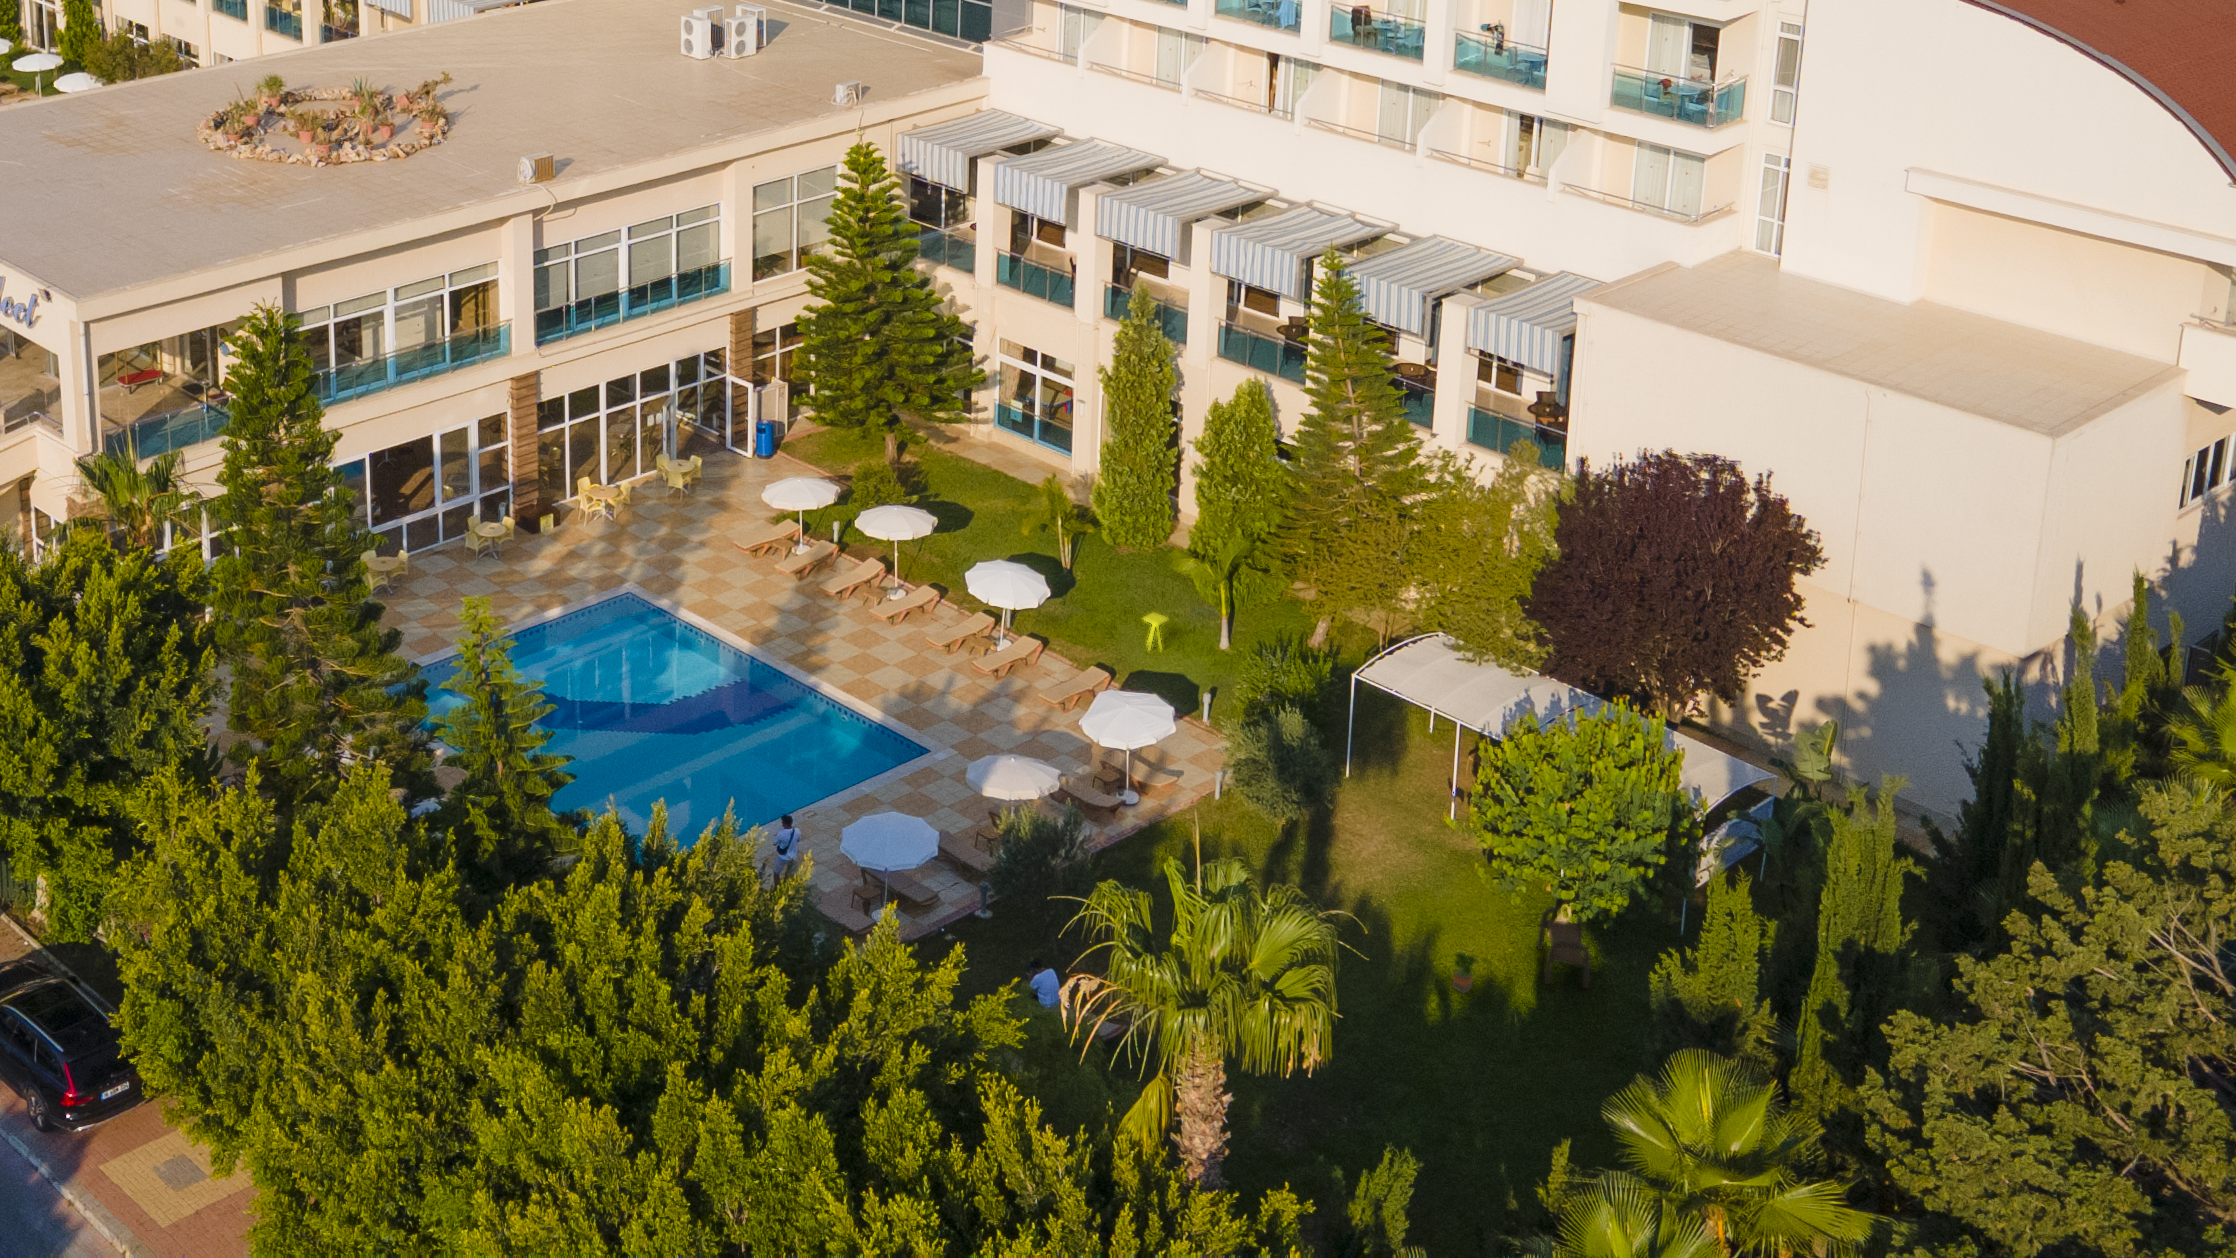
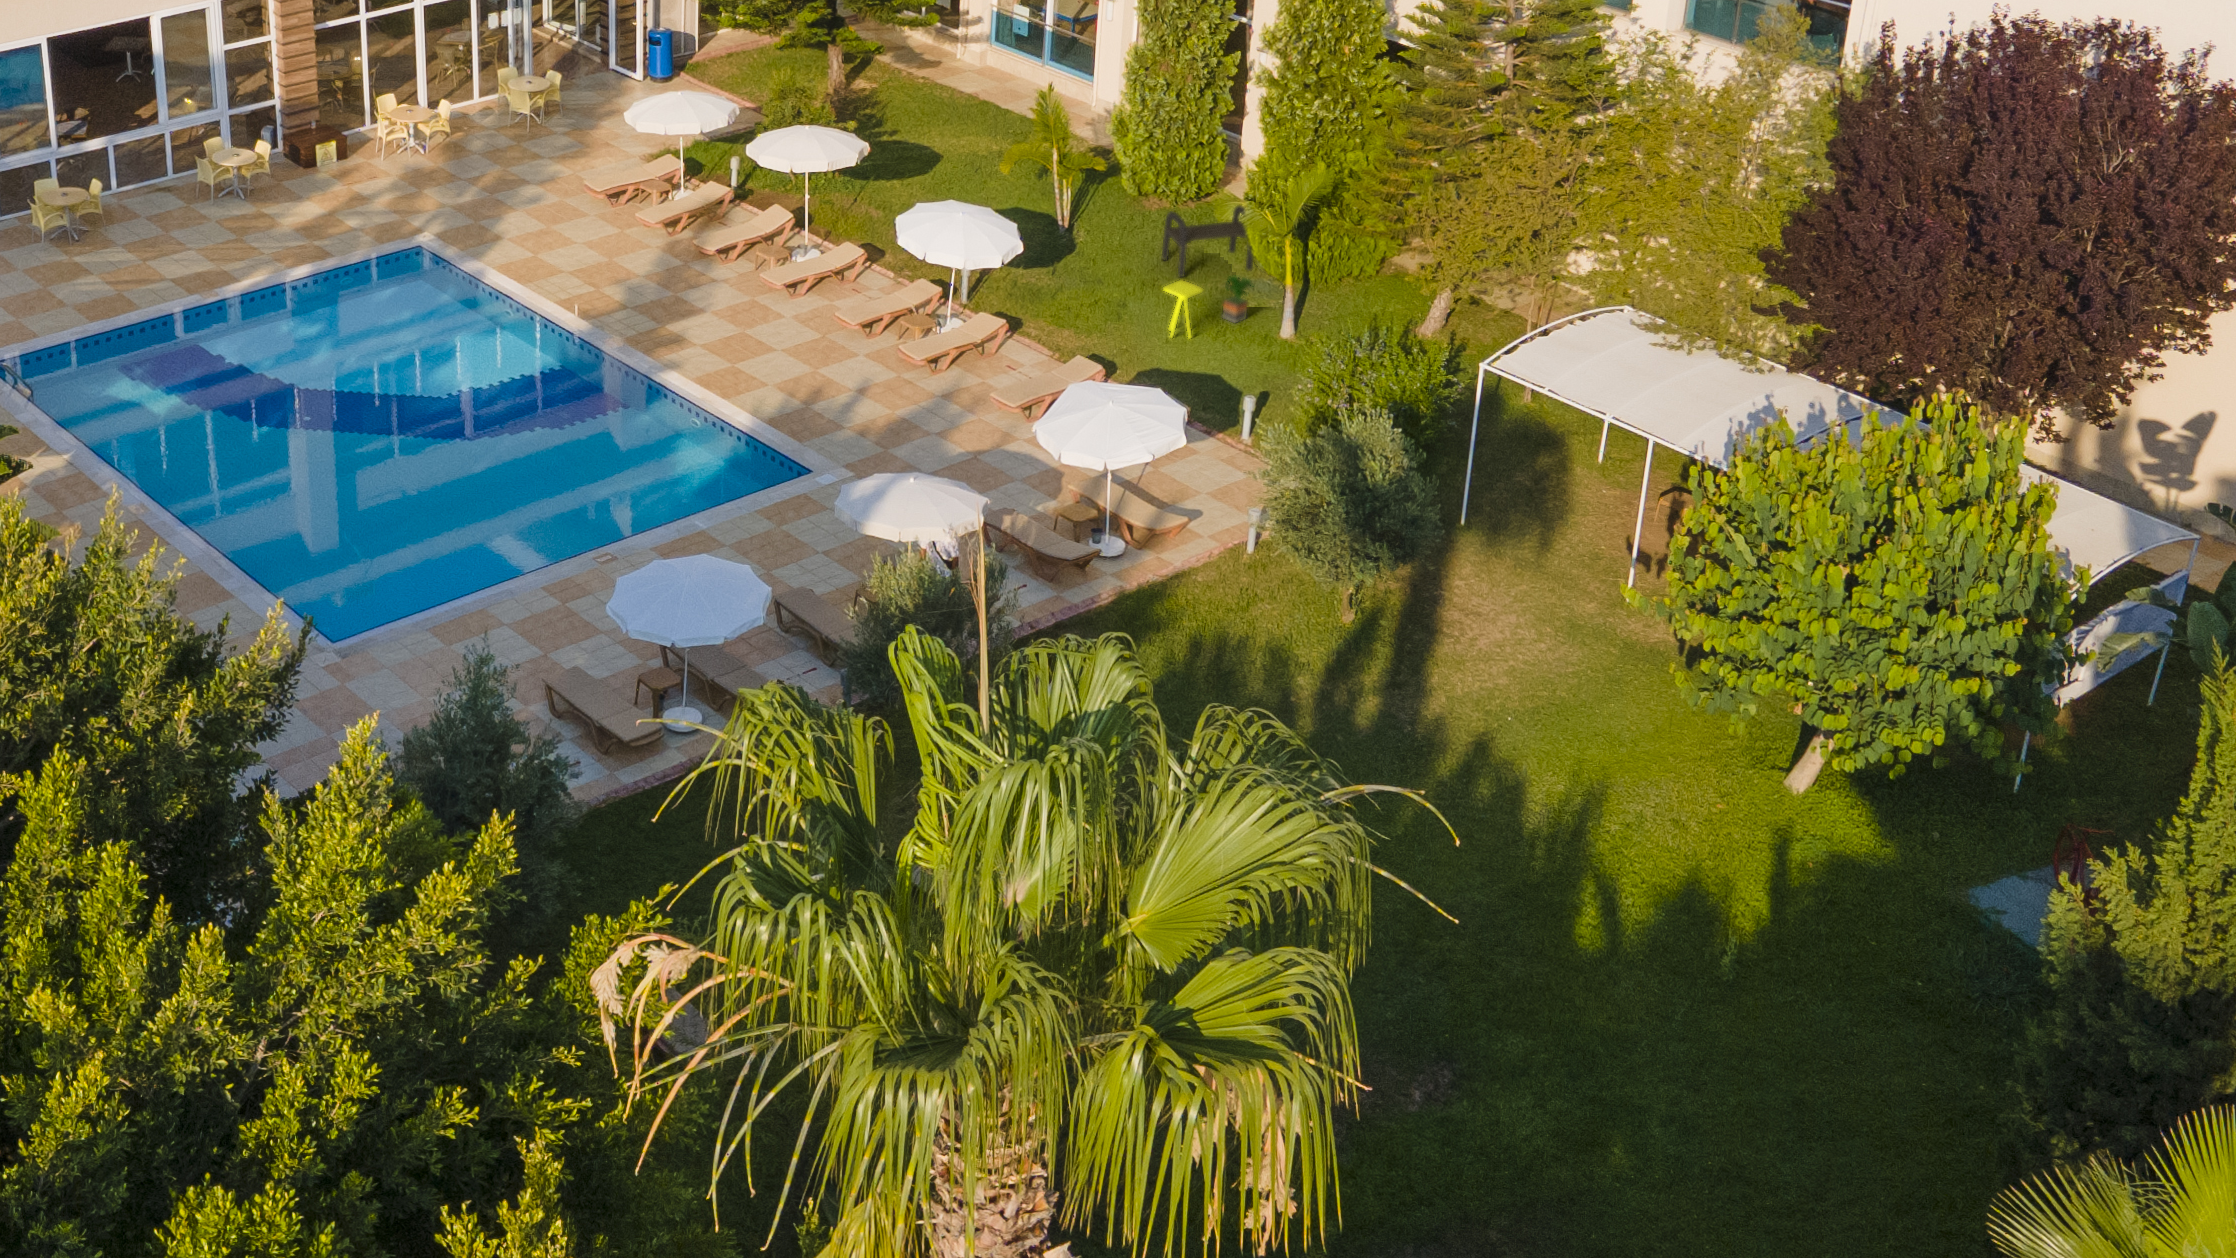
bench: present [1537,907,1591,989] -> present [1162,205,1253,277]
potted tree: present [1452,952,1479,993] -> present [1223,275,1254,323]

